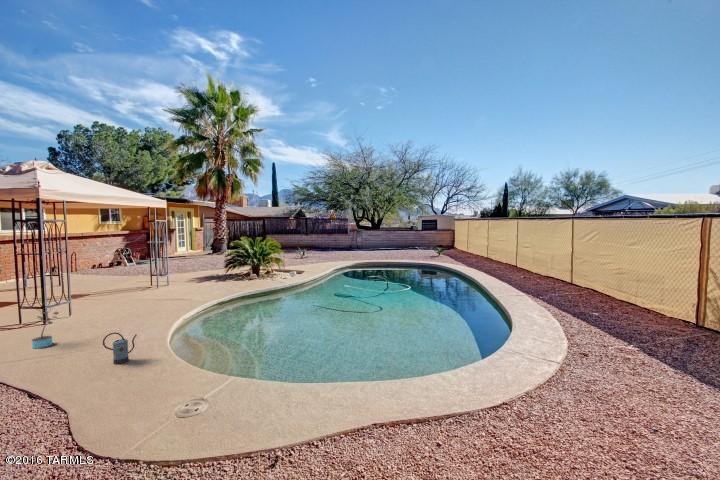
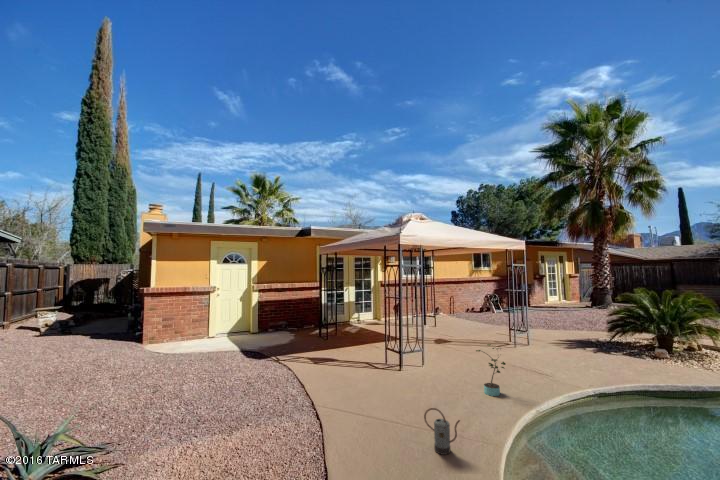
potted plant: present [23,299,58,348] -> present [476,344,505,396]

